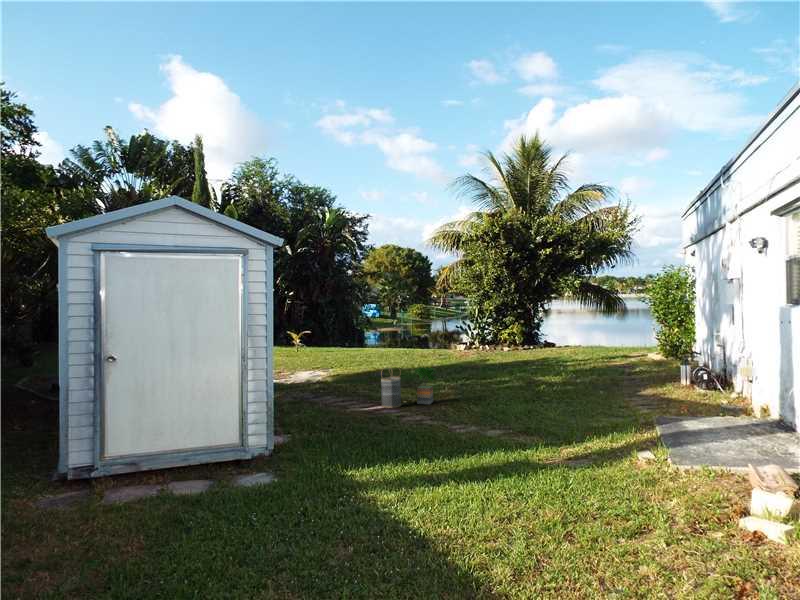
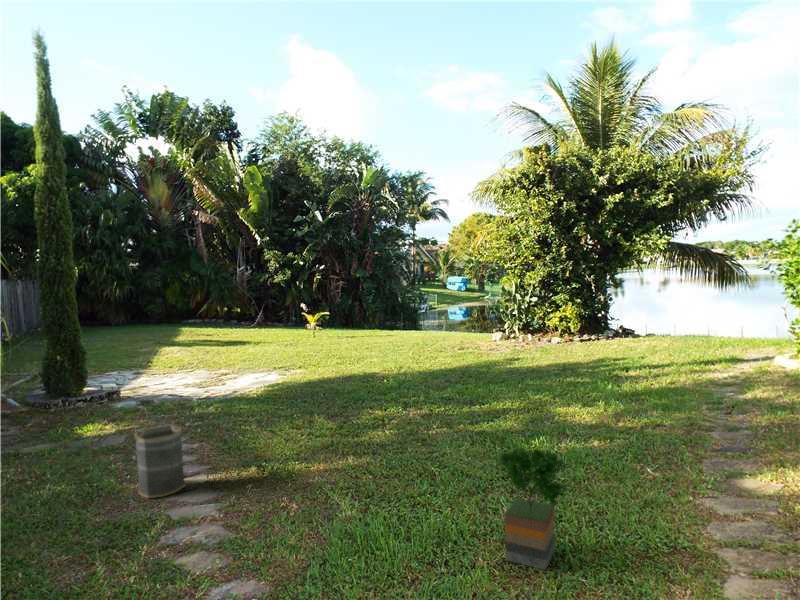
potted tree: present [415,367,436,404] -> present [498,448,567,570]

